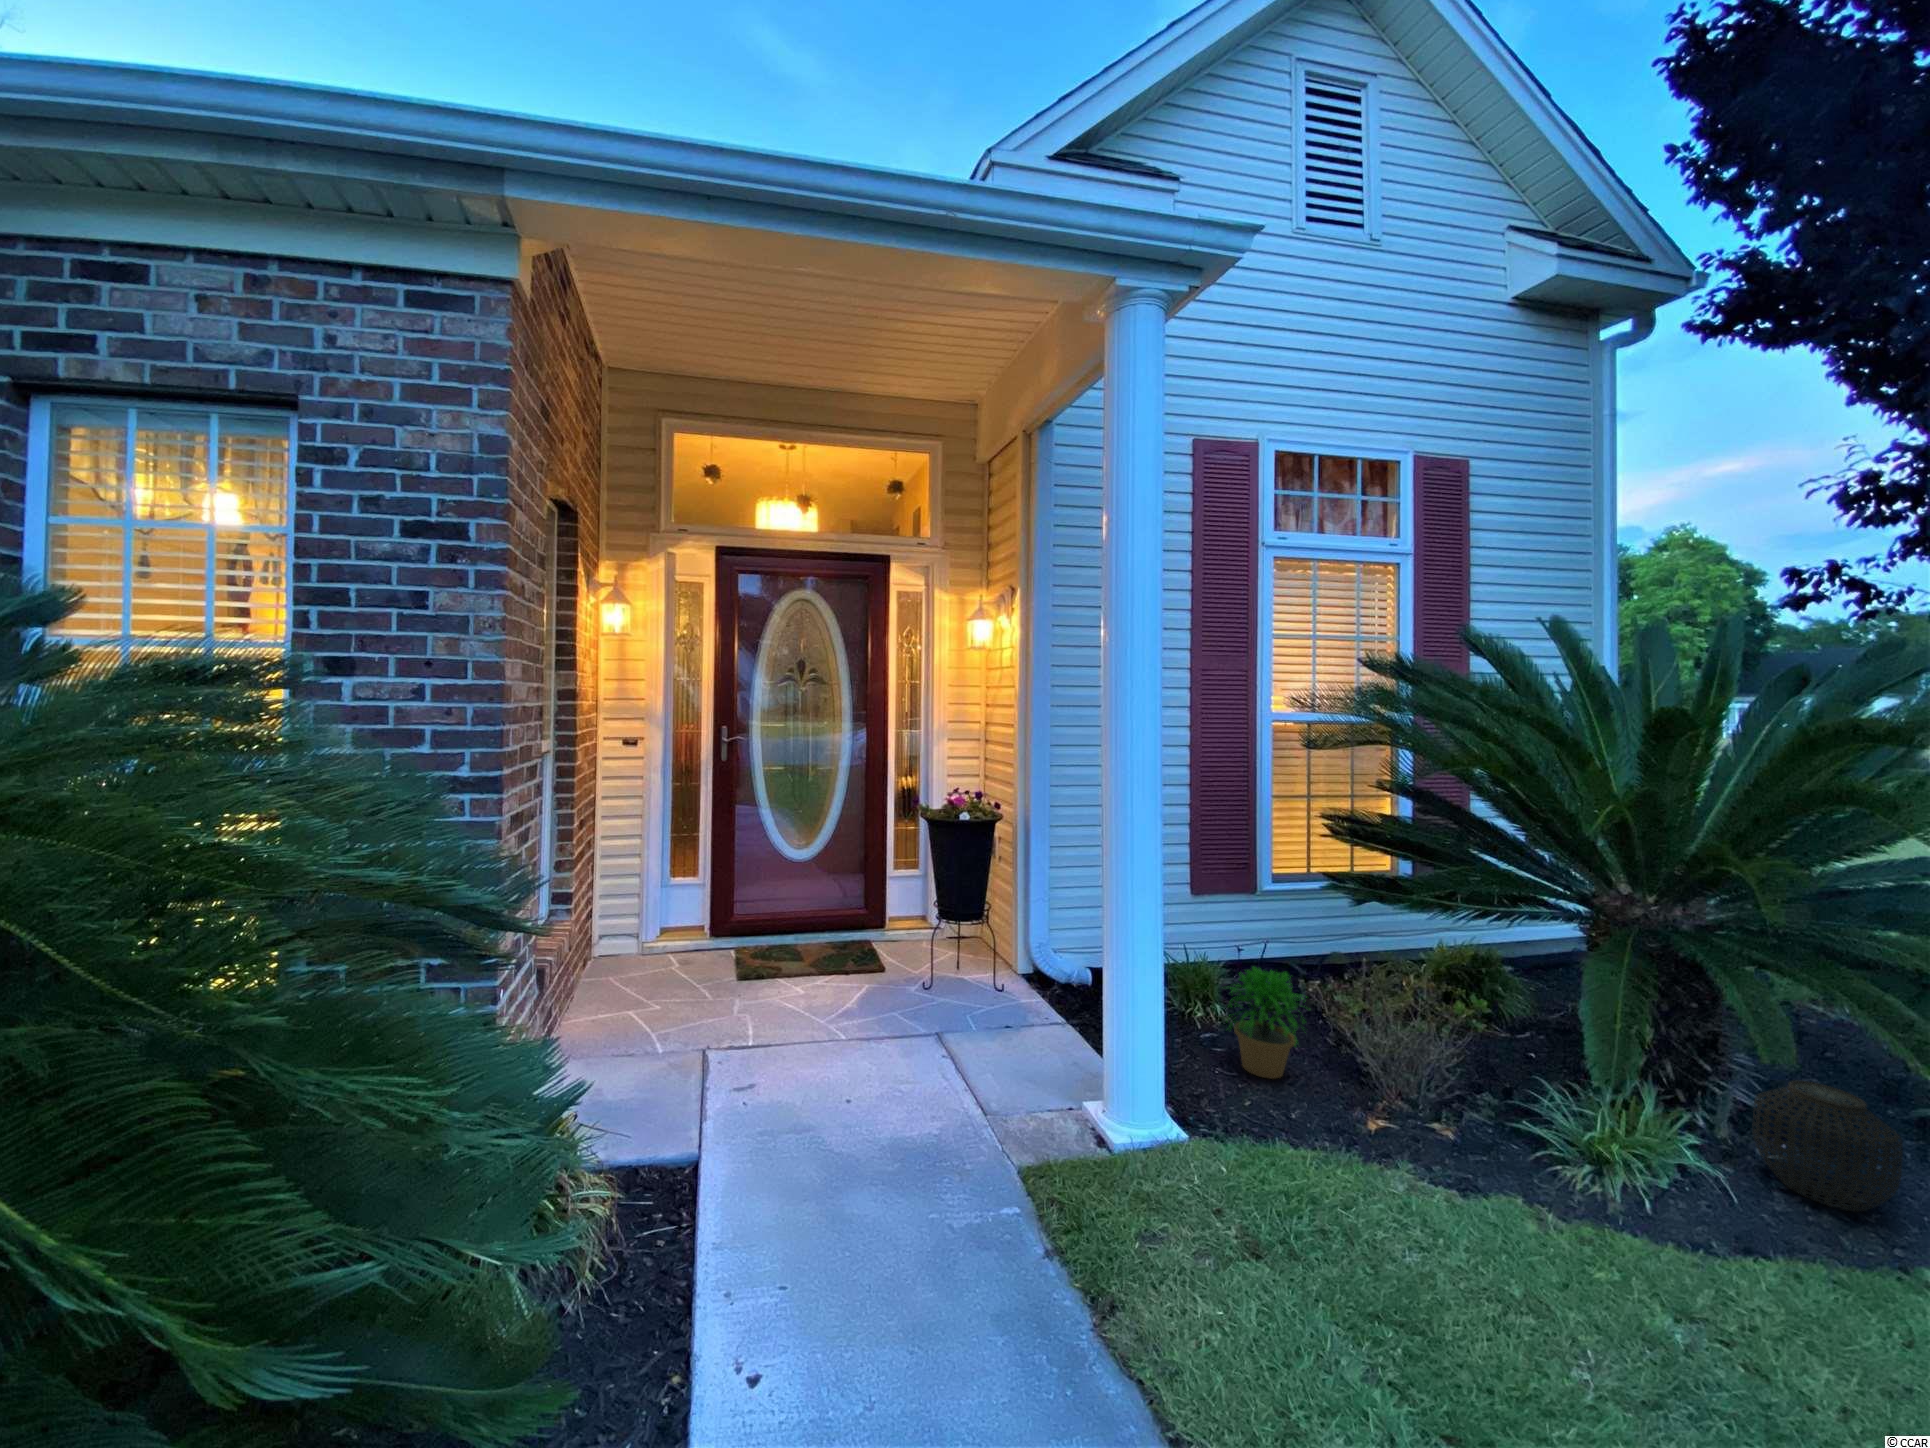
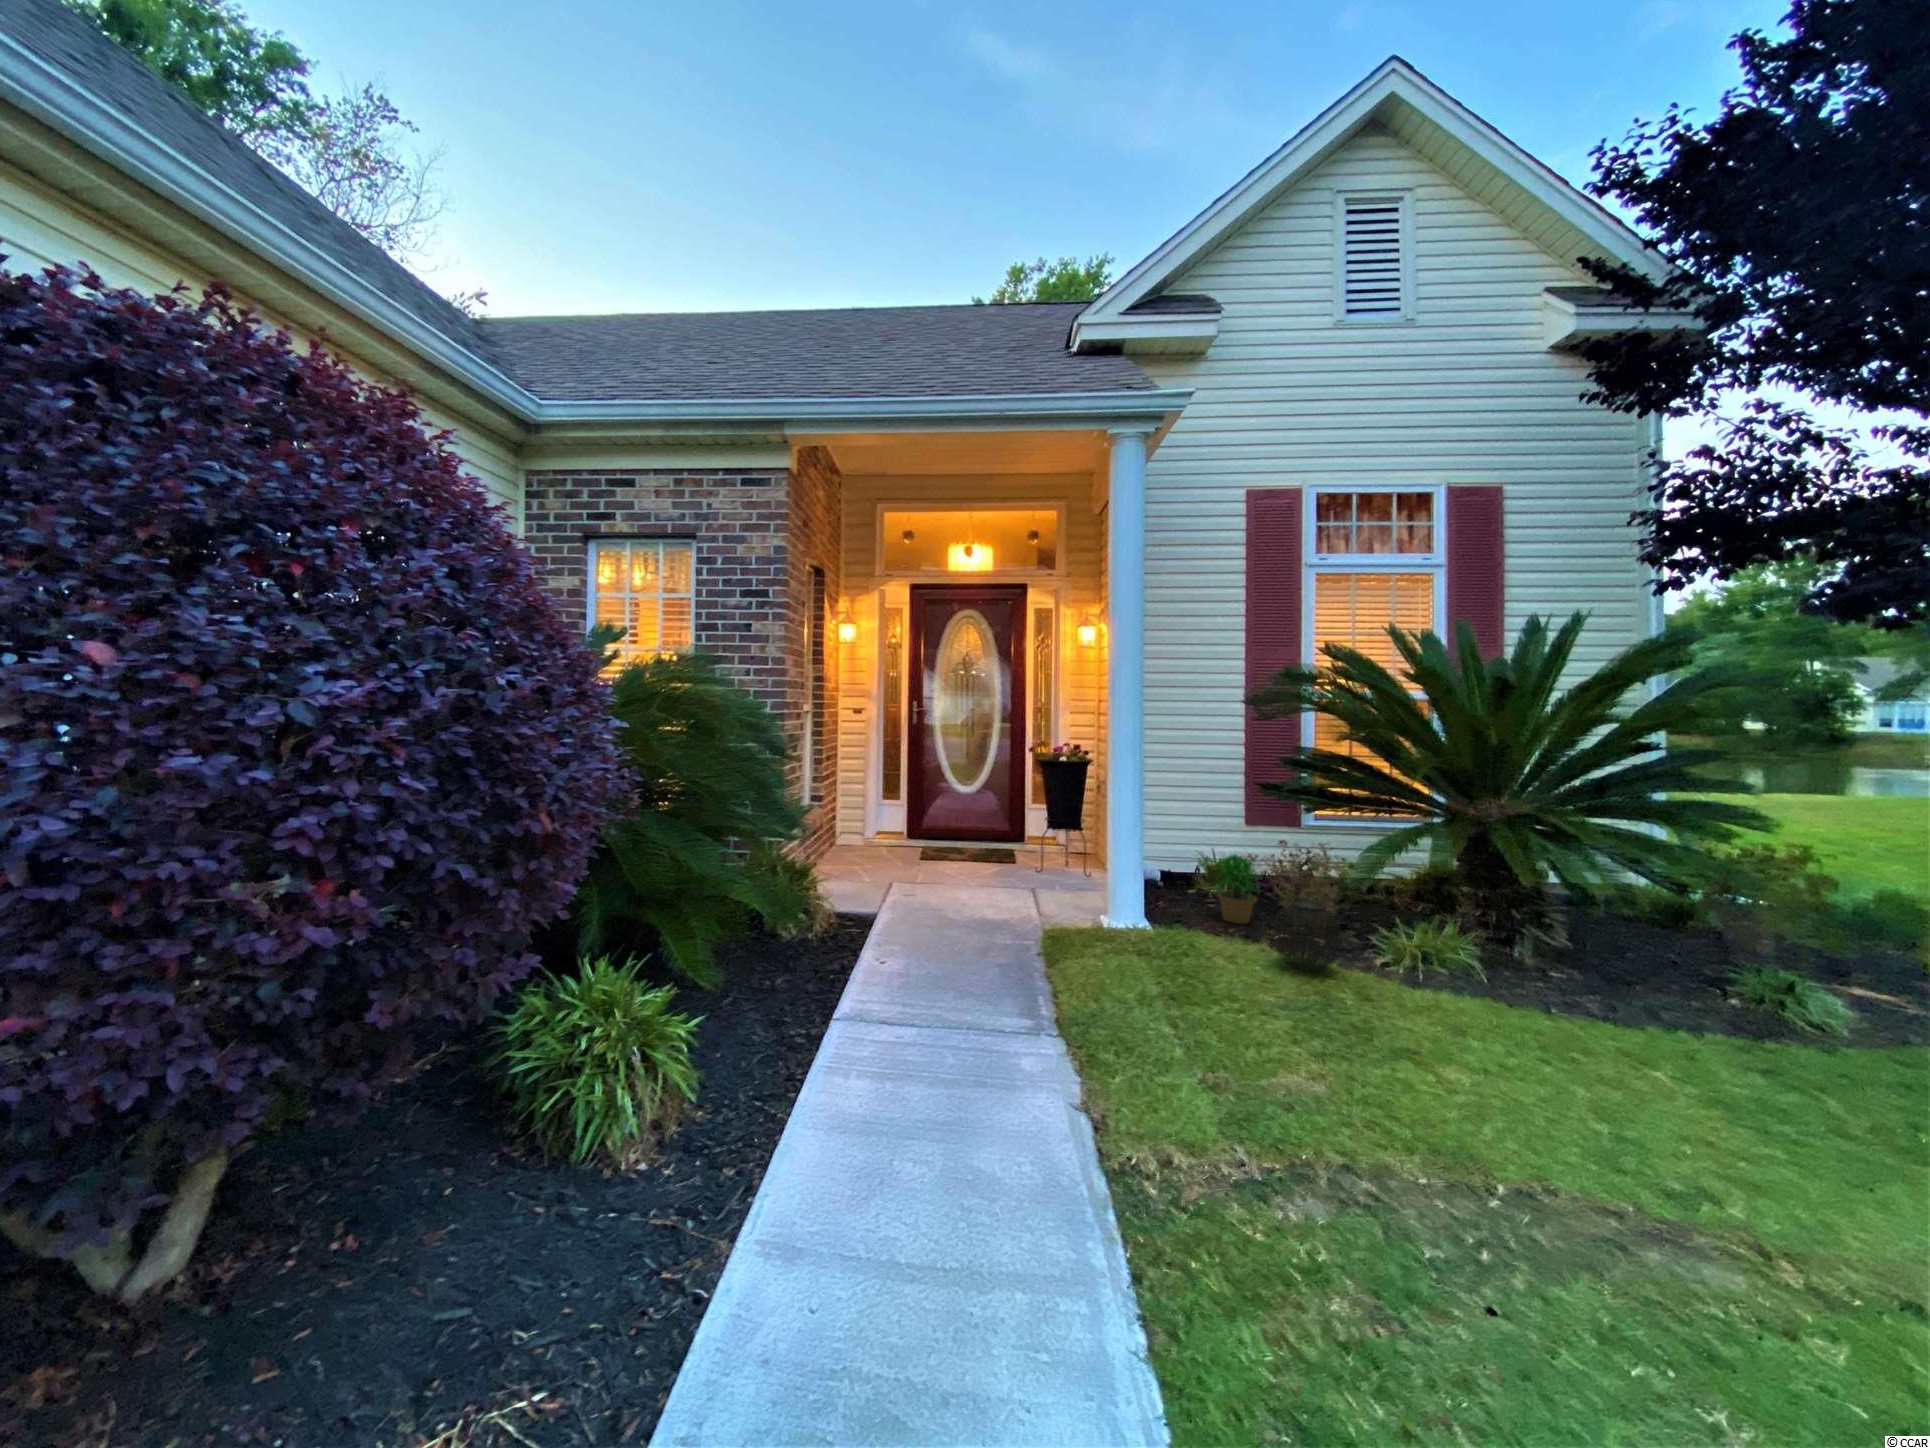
woven basket: present [1753,1080,1903,1211] -> present [1274,900,1341,972]

